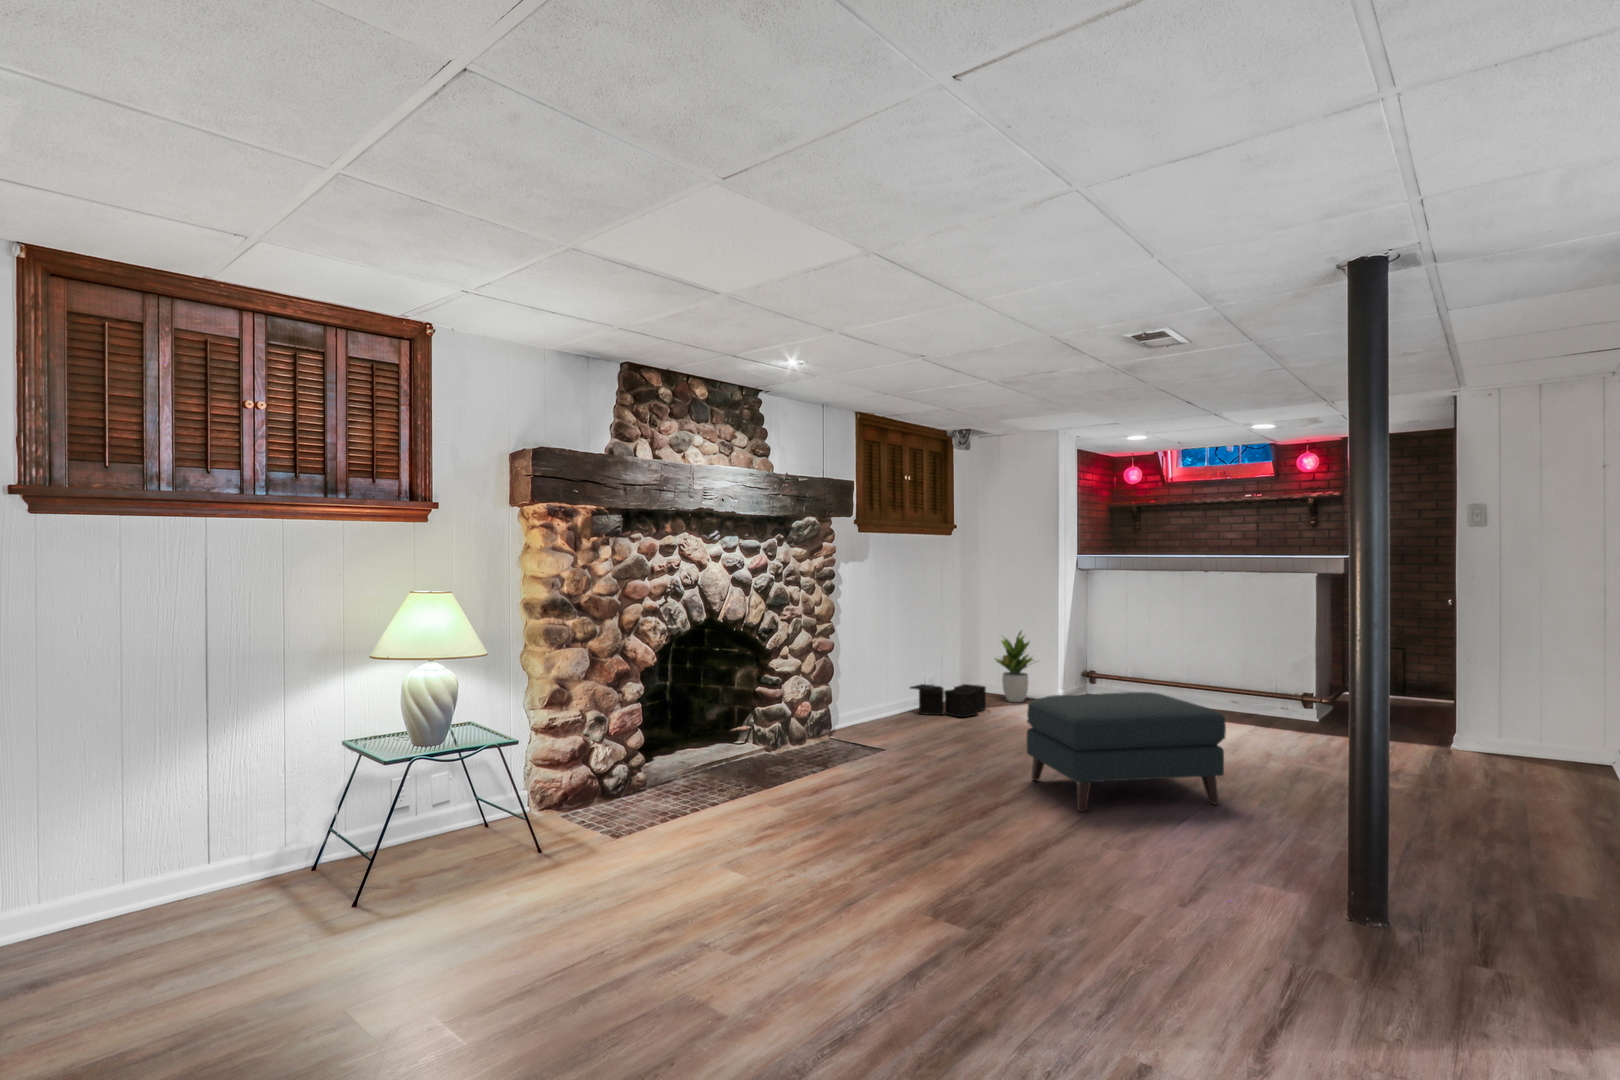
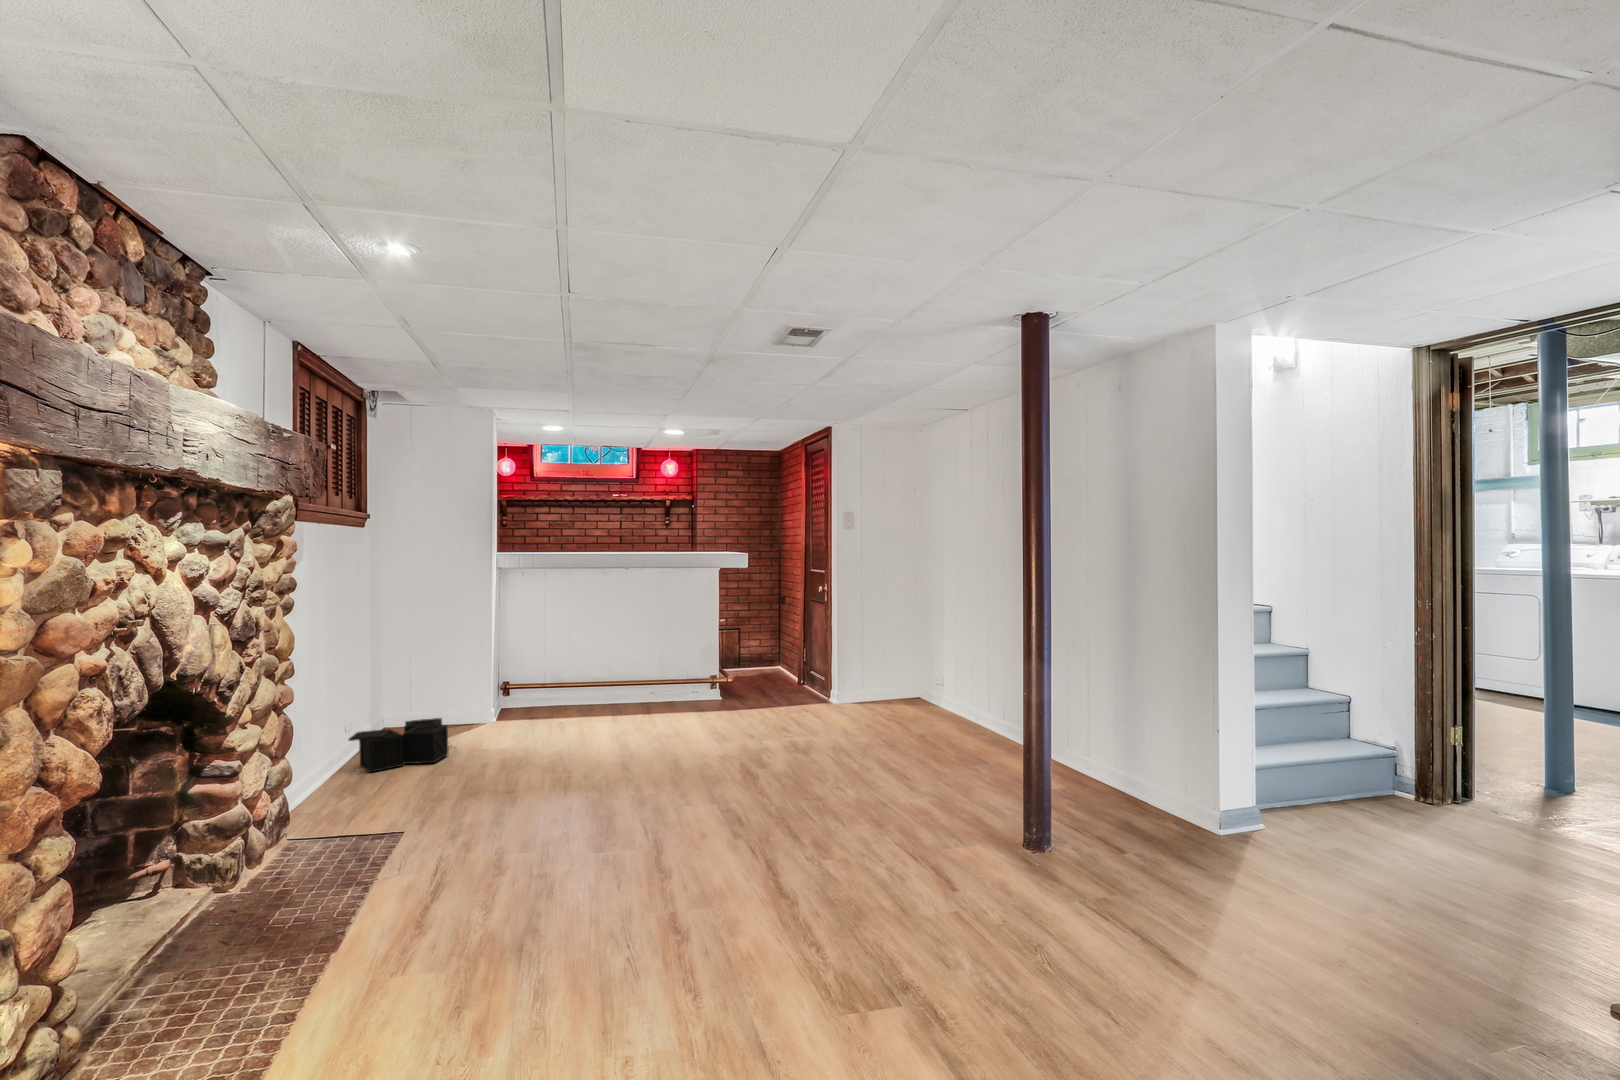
potted plant: present [995,631,1033,702] -> none [424,643,485,732]
ottoman: present [1027,692,1226,811] -> none [639,684,822,821]

